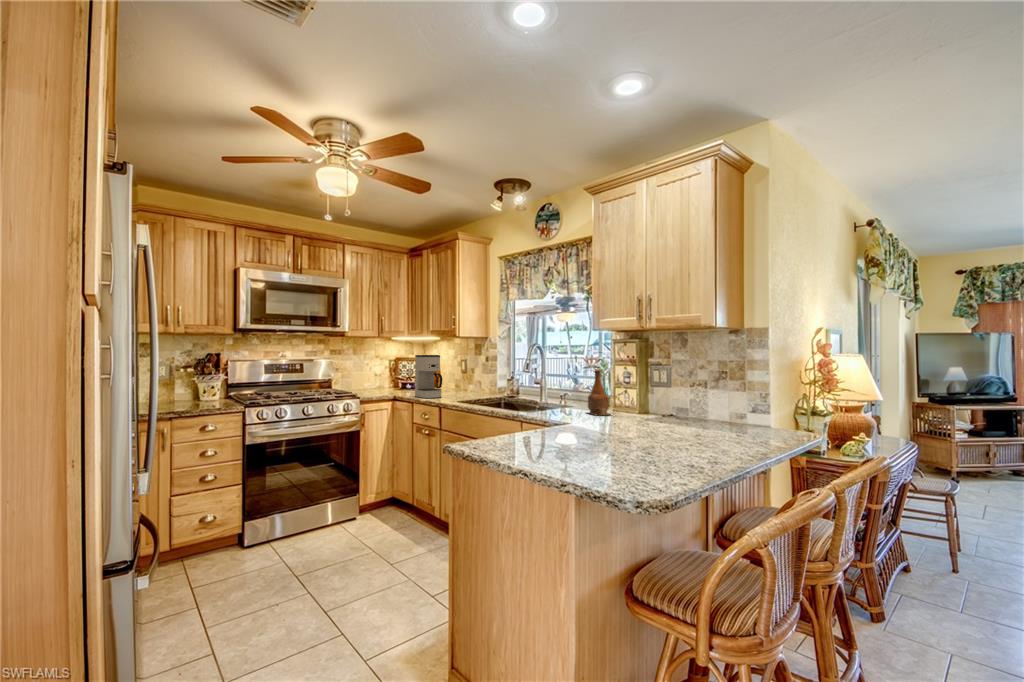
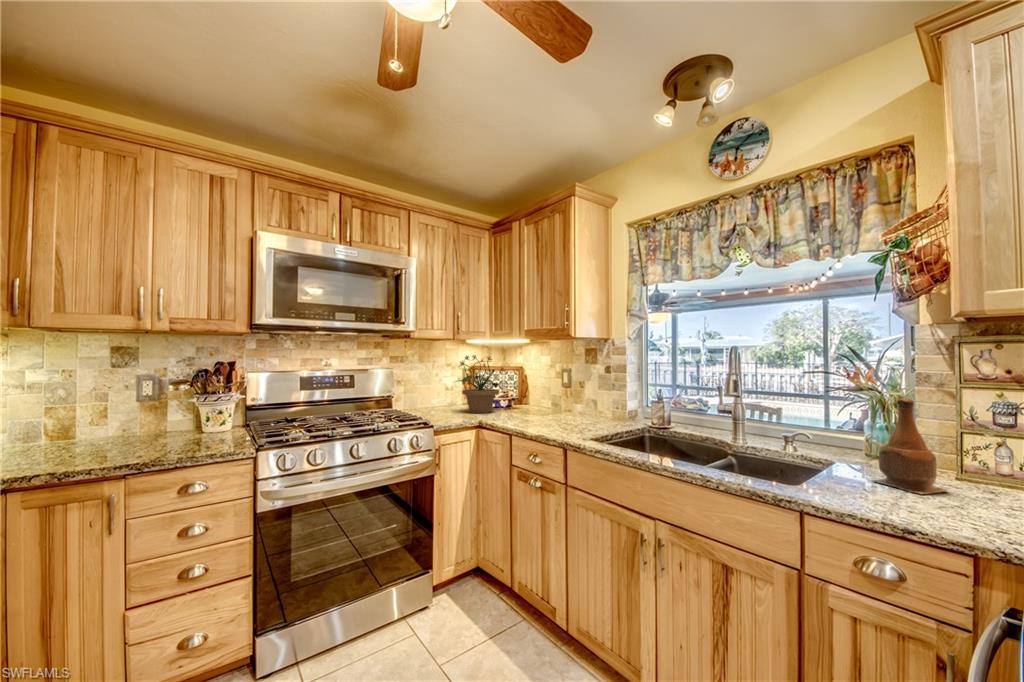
potted plant: none [379,349,419,392] -> present [456,355,504,413]
coffee maker: present [415,355,442,399] -> none [510,363,551,430]

